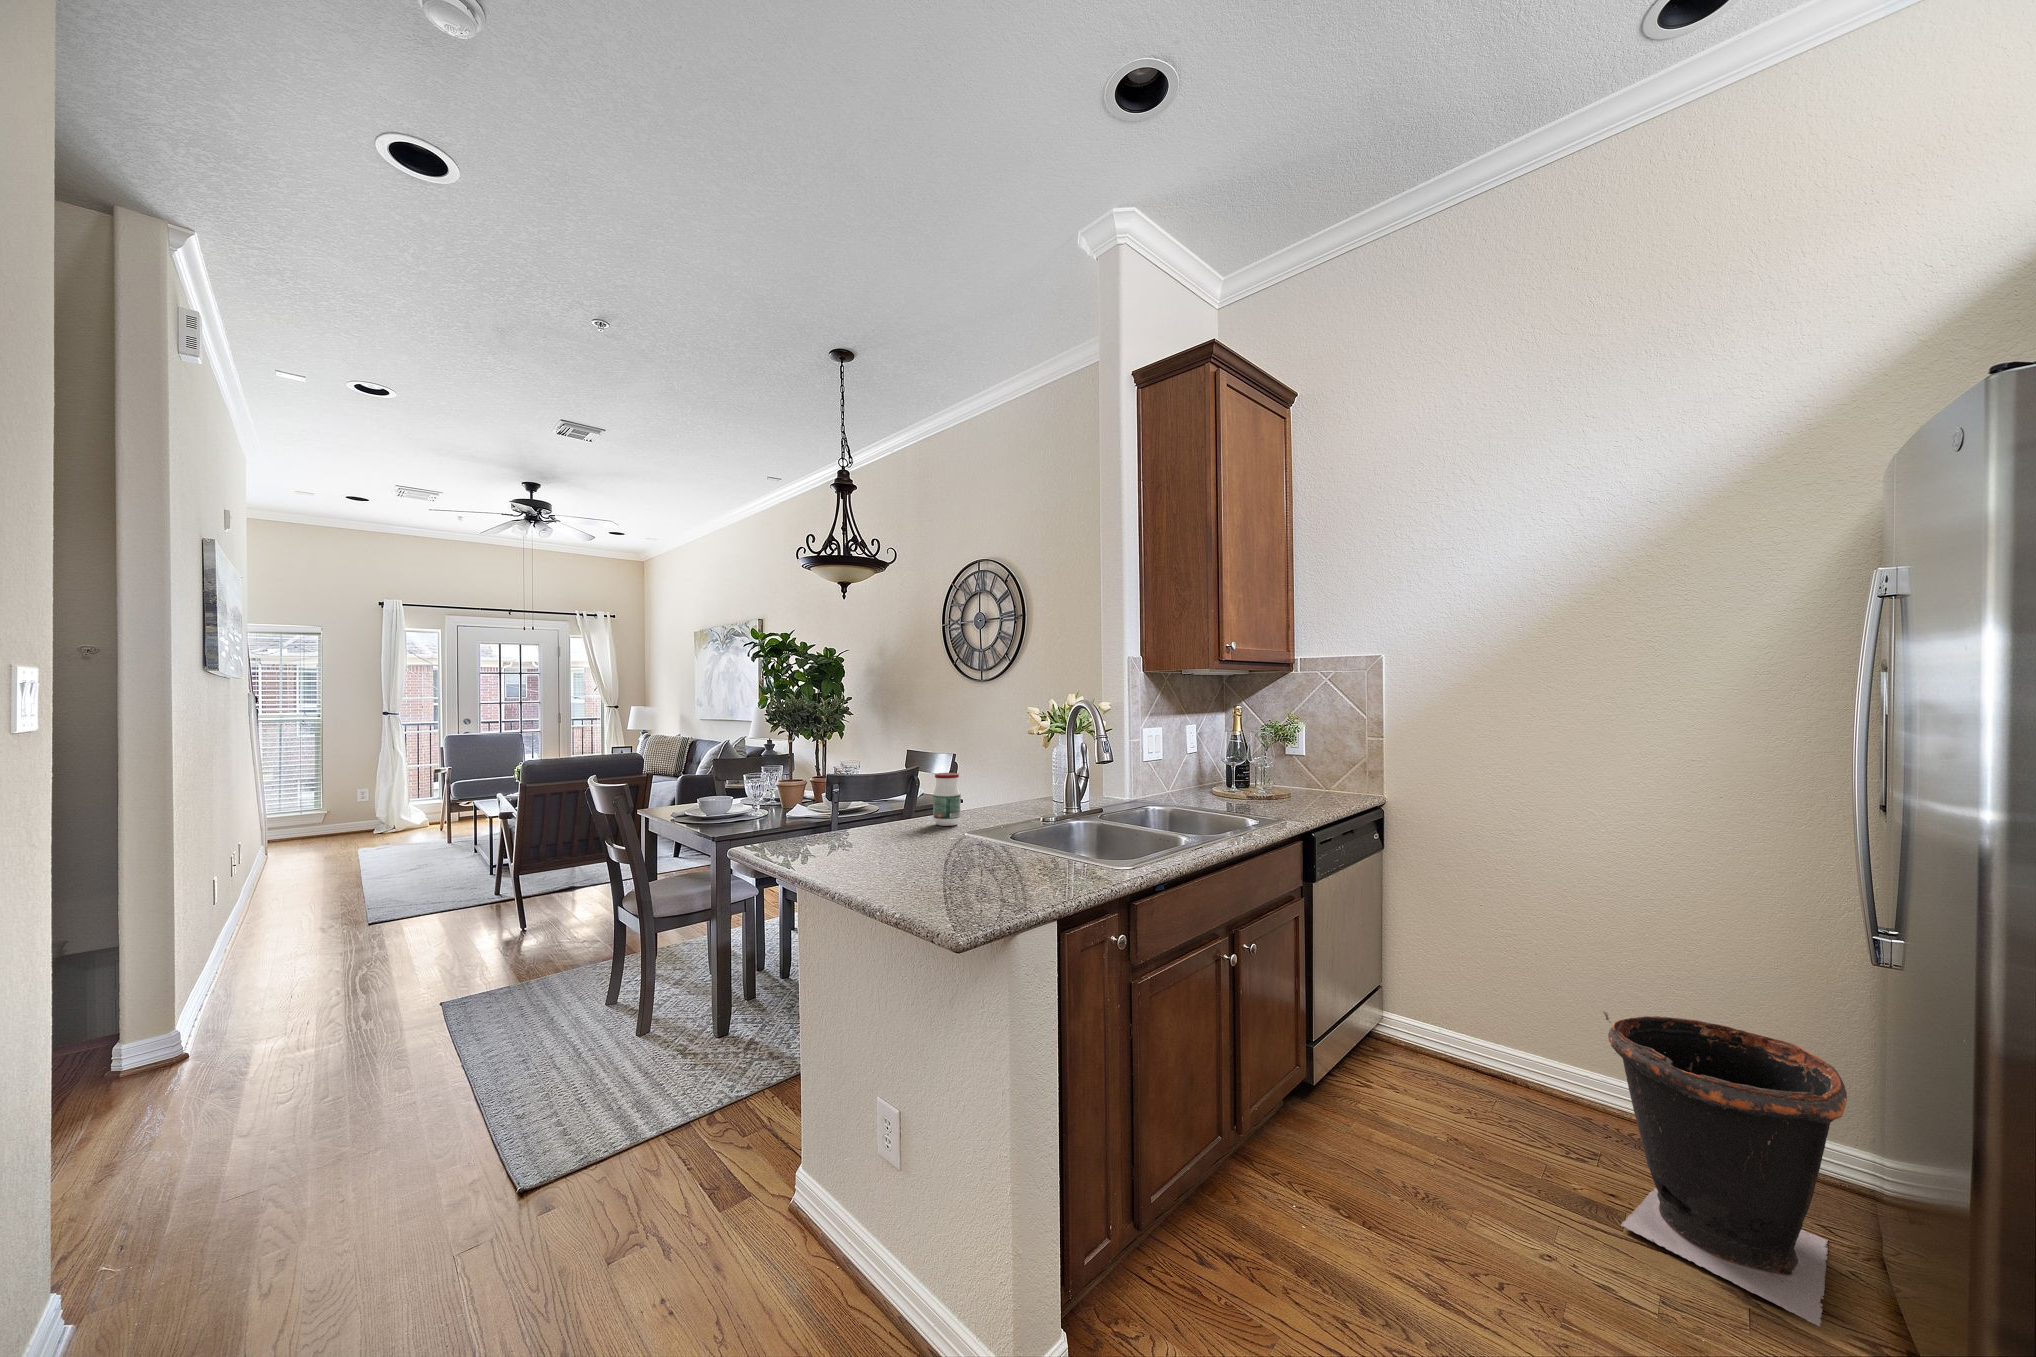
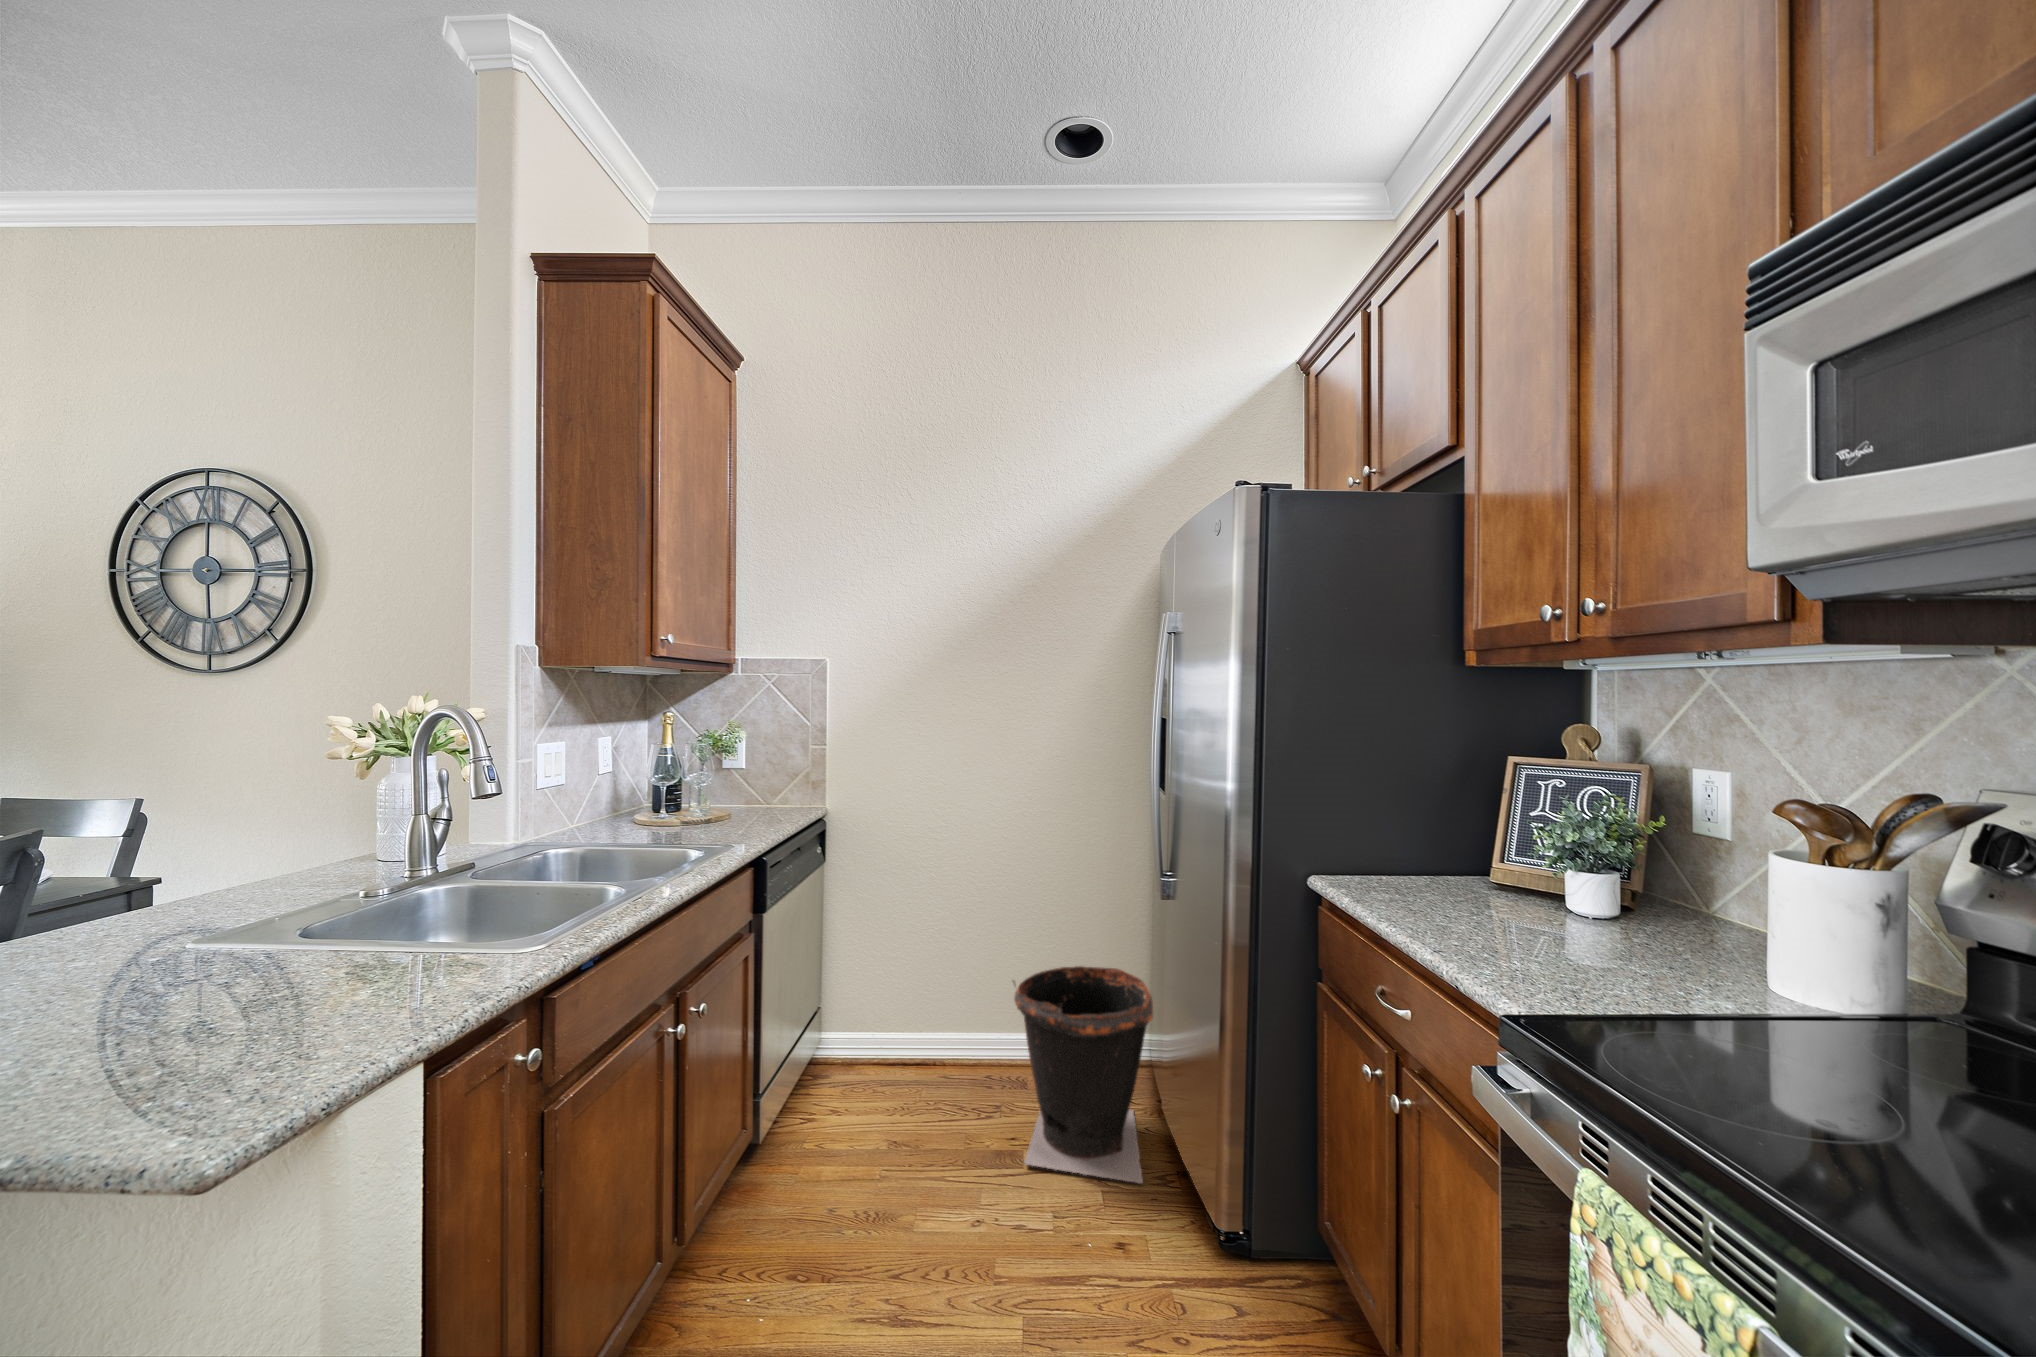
jar: present [933,773,961,826] -> none [95,839,172,941]

